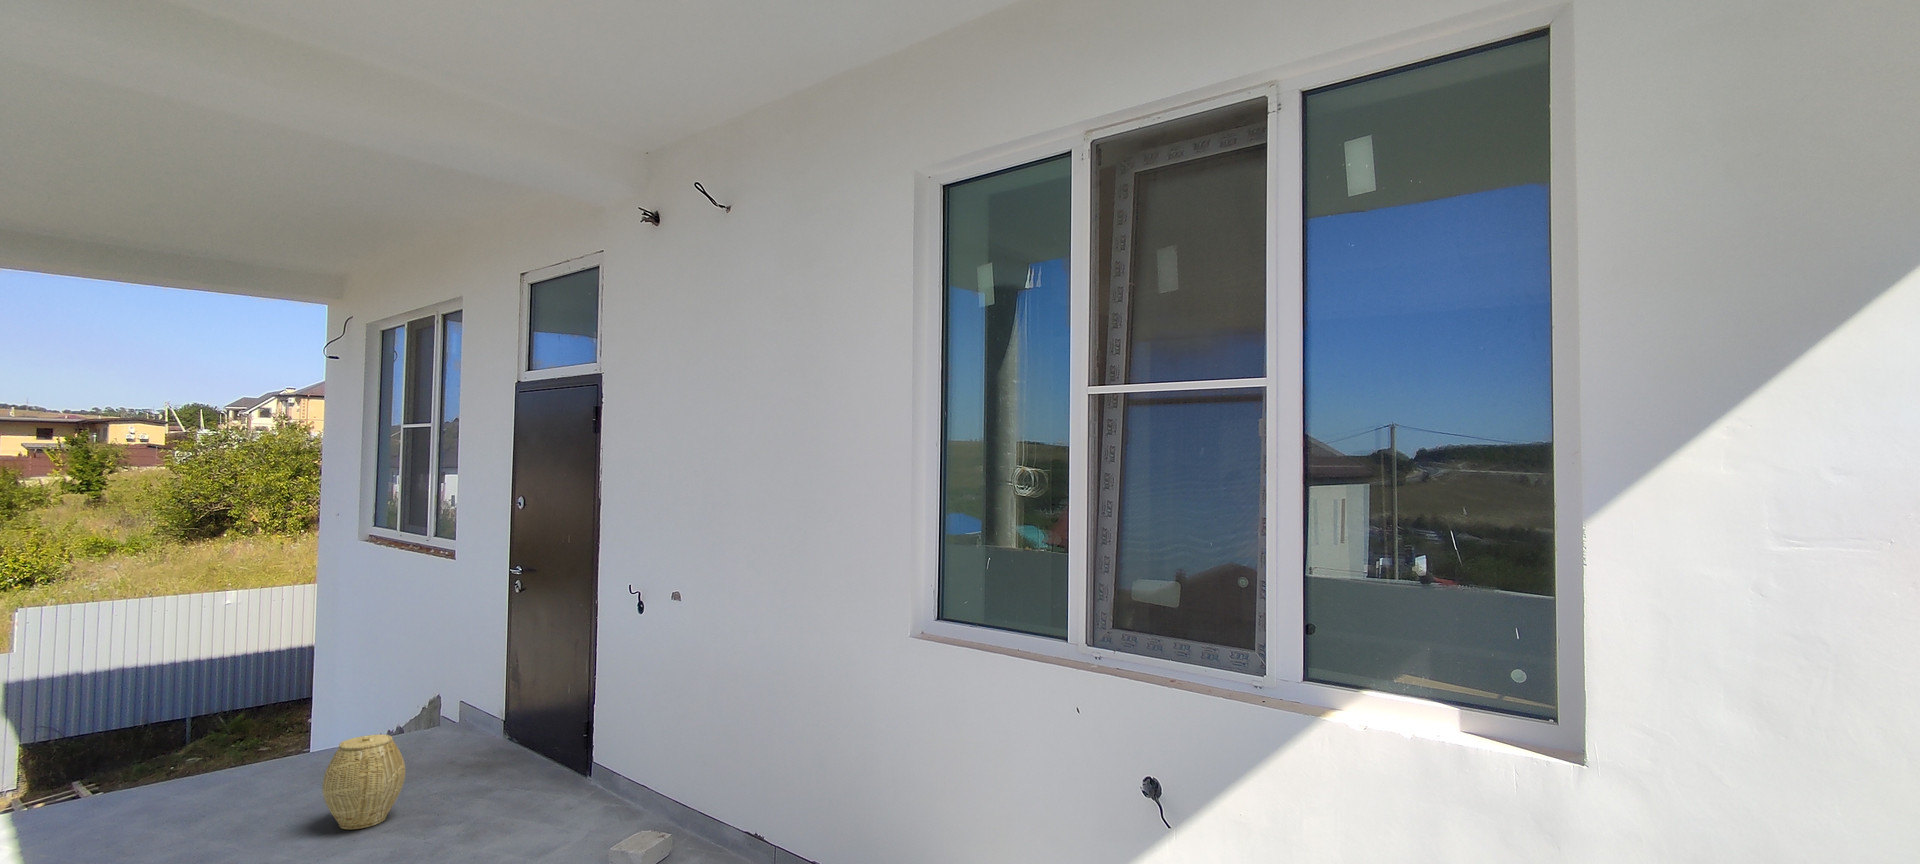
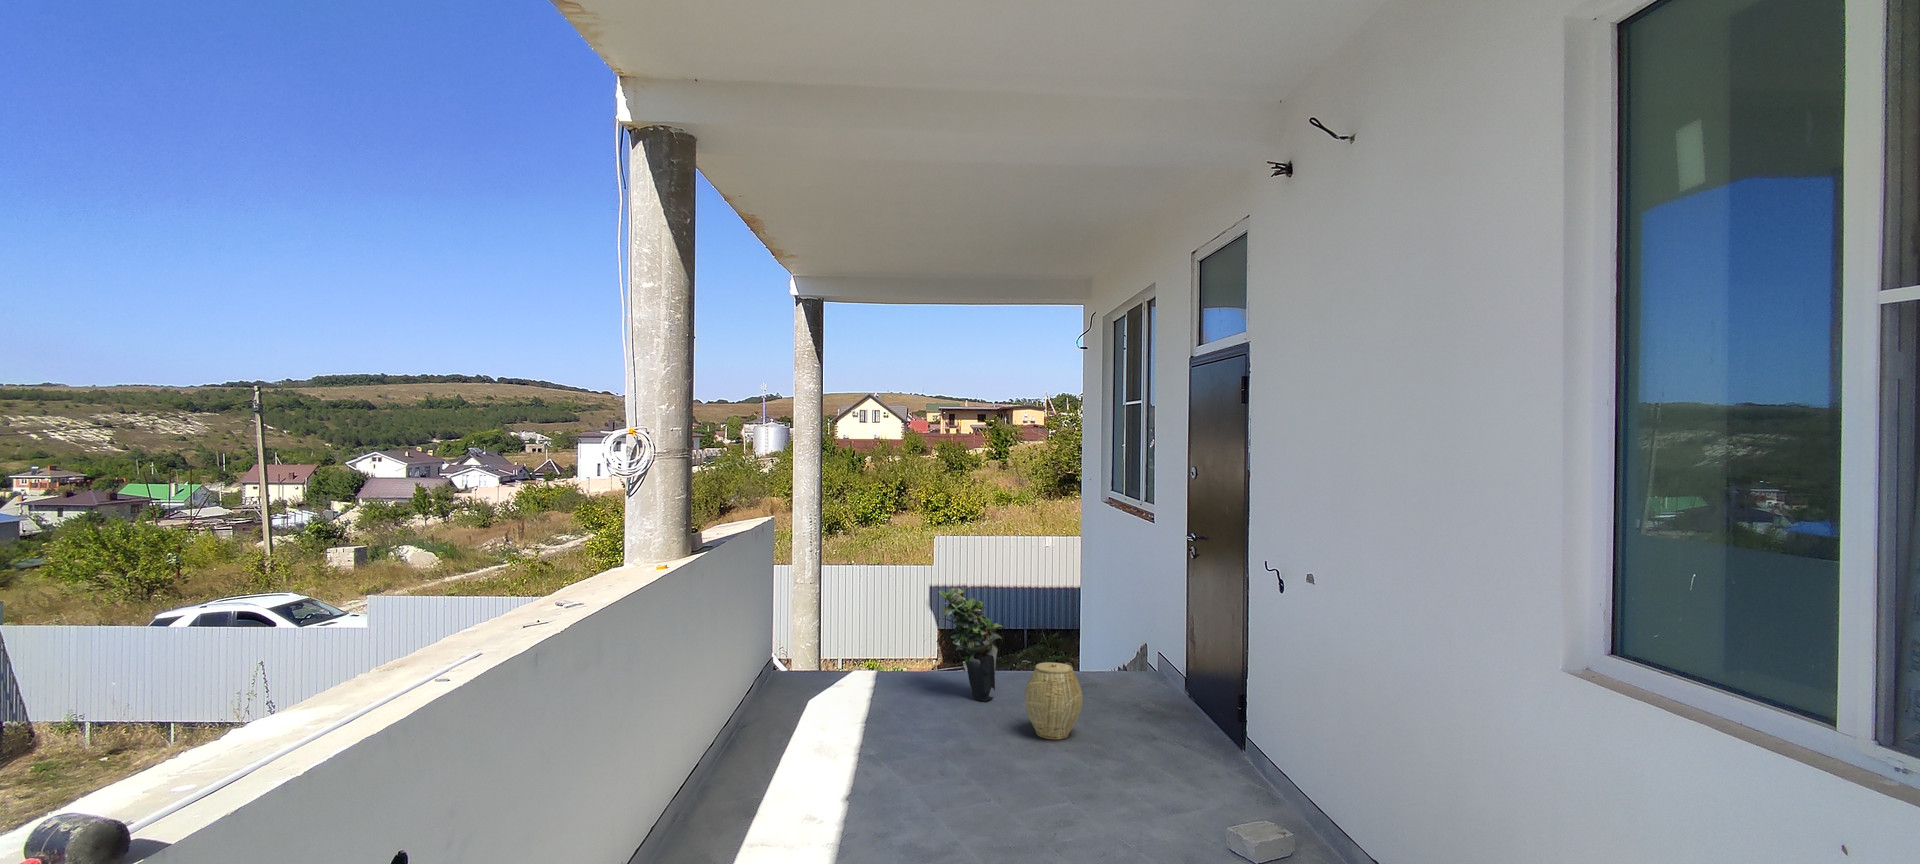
potted plant: none [155,667,269,813] -> present [939,588,1003,702]

